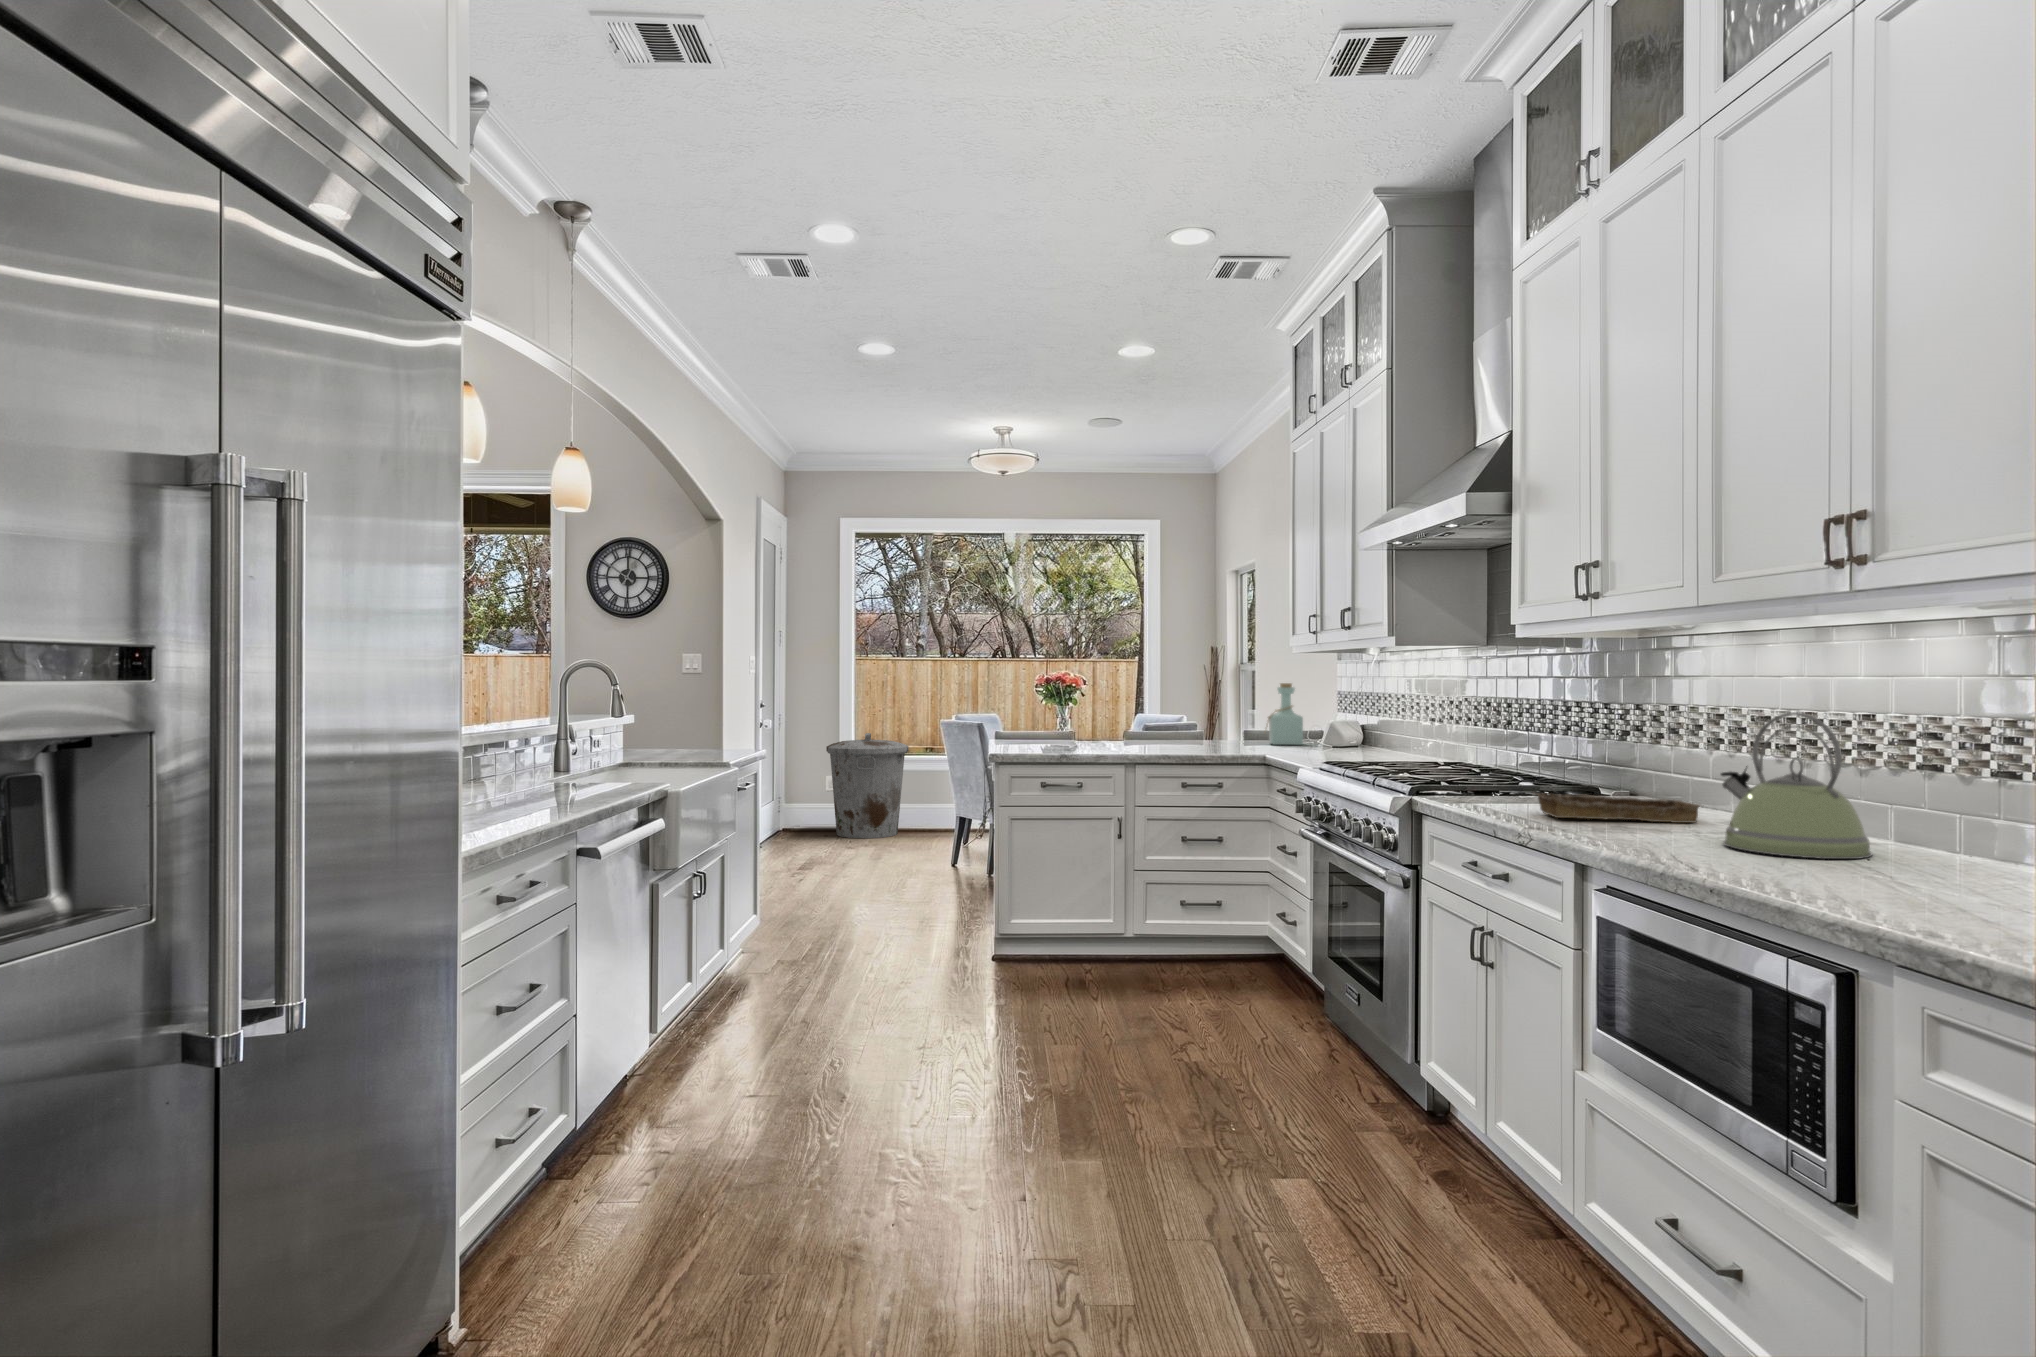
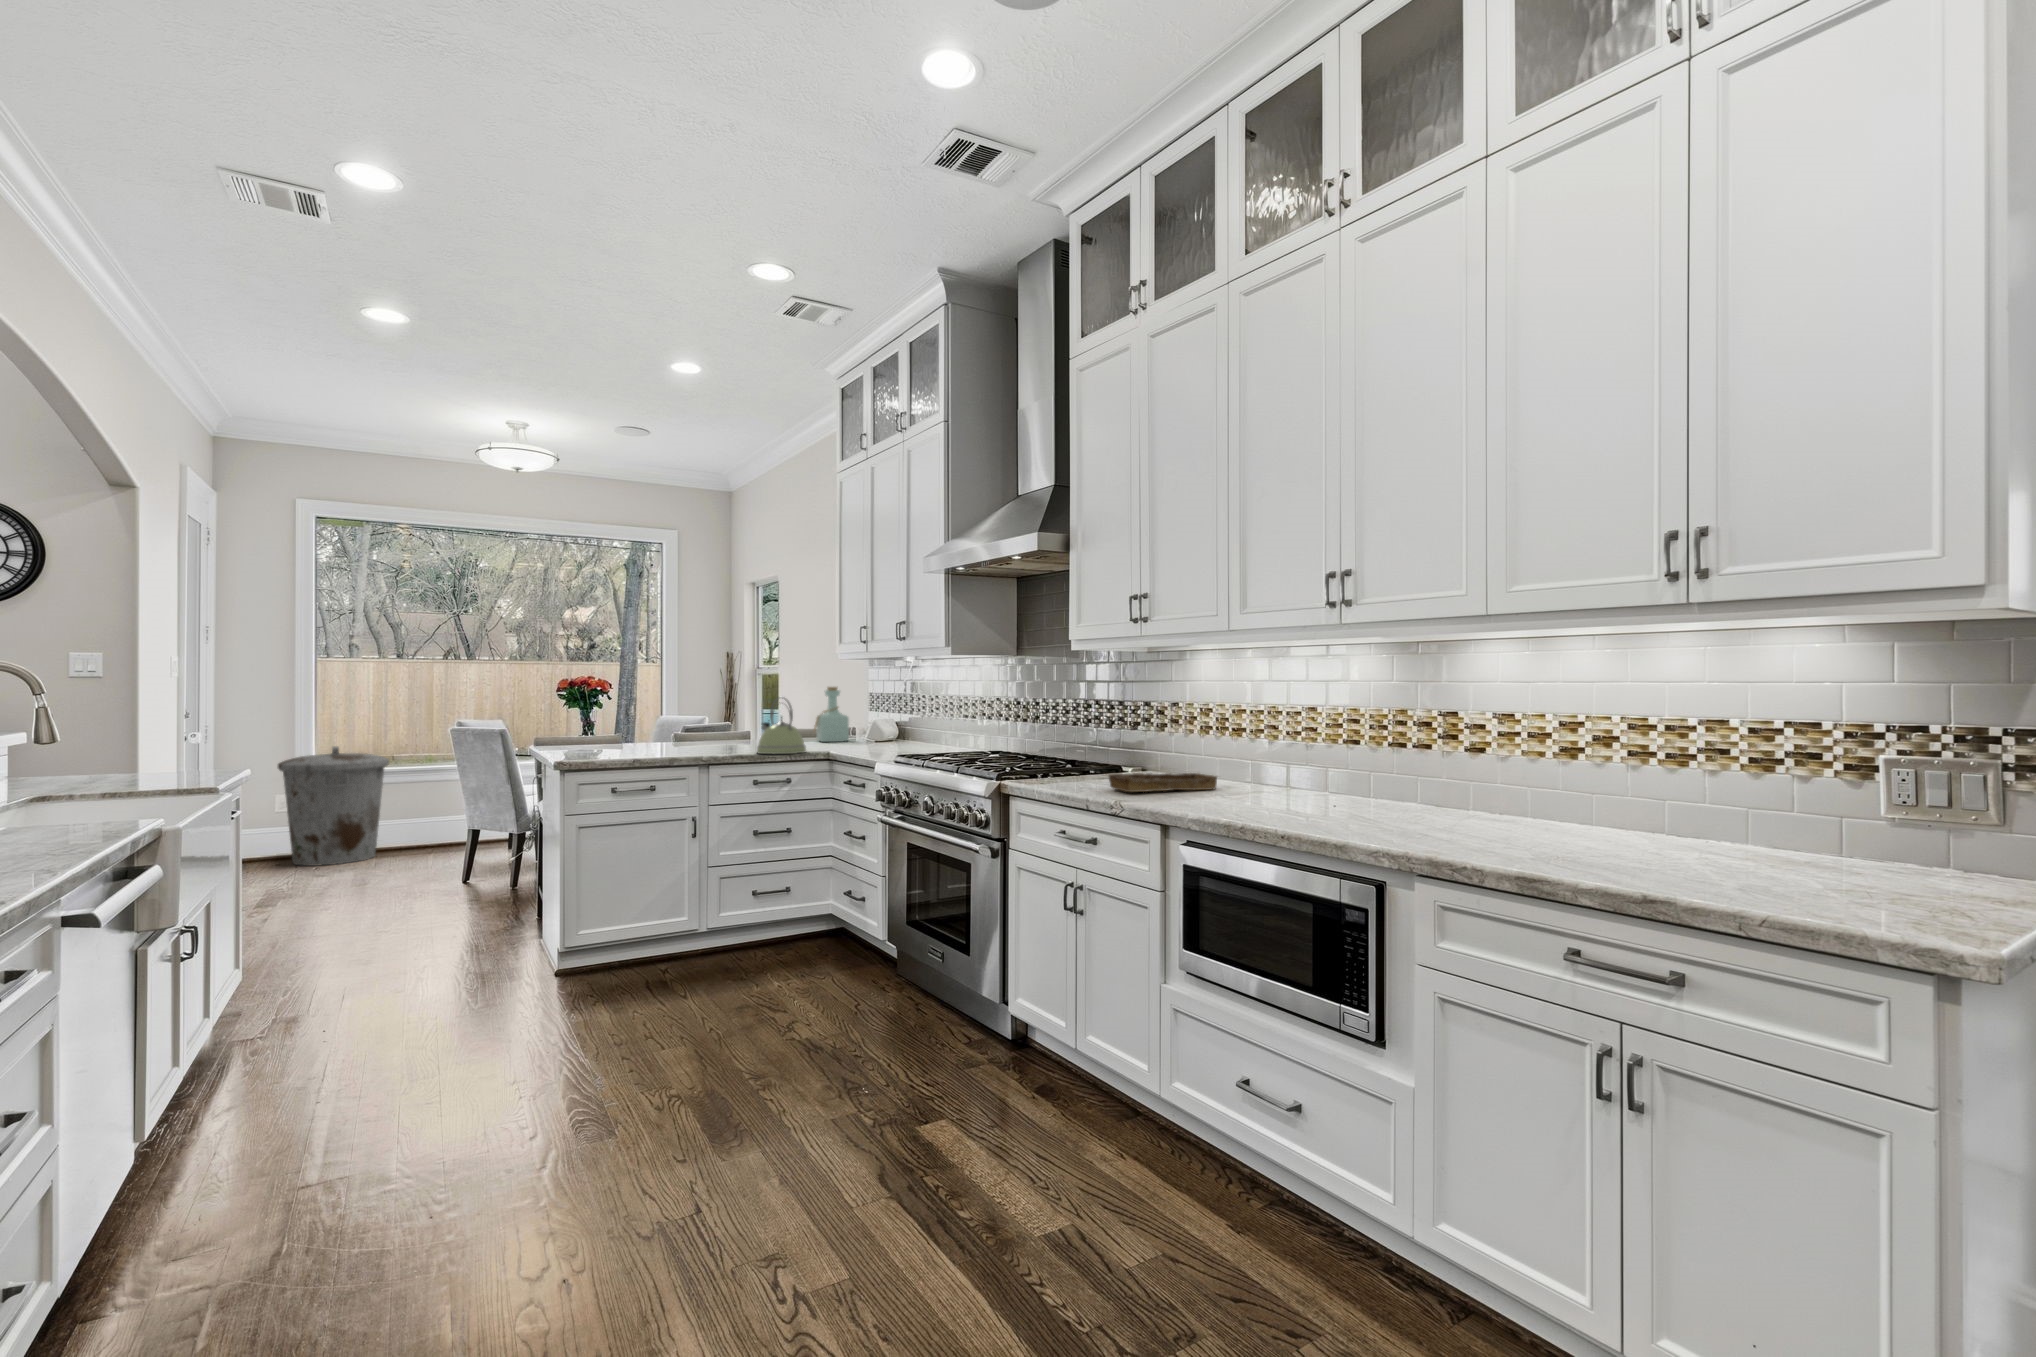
kettle: present [1721,712,1872,859] -> present [757,698,806,754]

